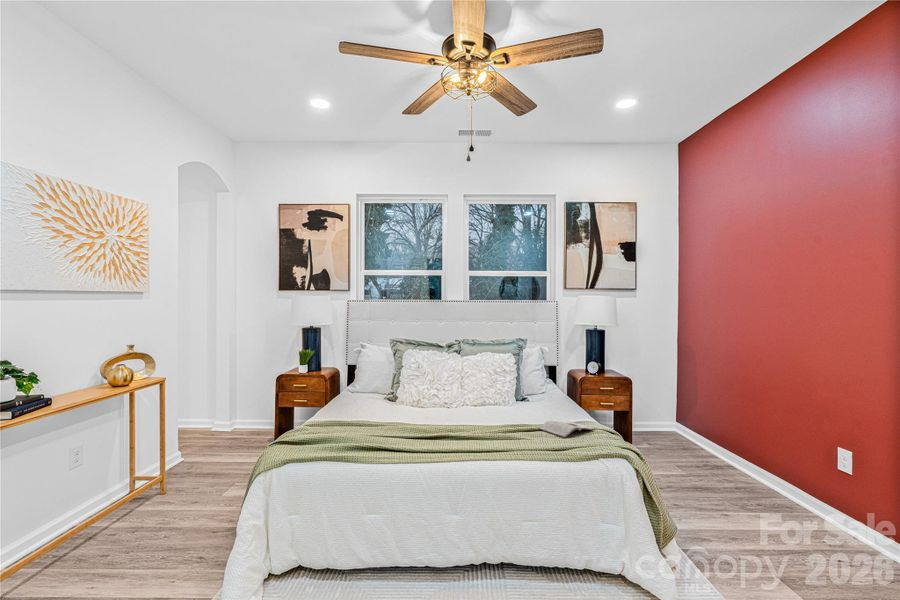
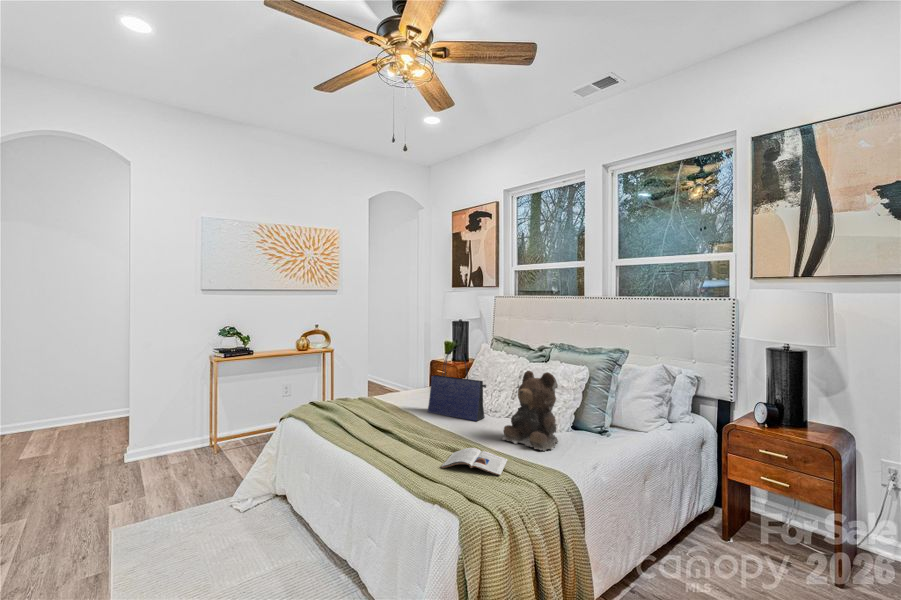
tote bag: none [420,348,477,412] -> present [428,349,486,421]
teddy bear: none [516,356,561,413] -> present [502,371,558,451]

